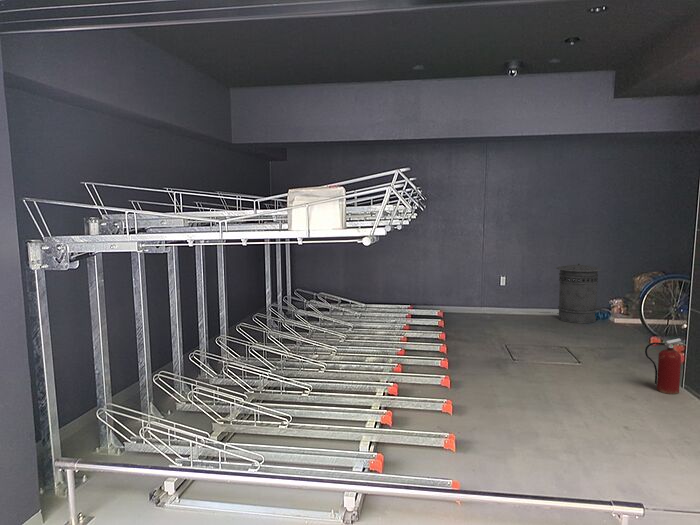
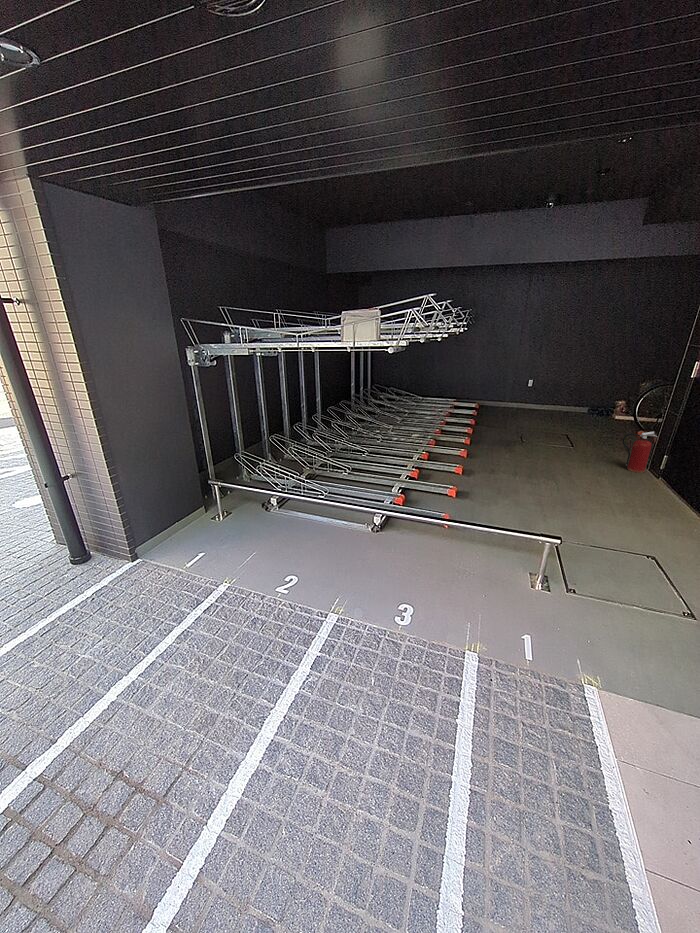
trash can: present [557,264,601,323] -> none [570,371,613,418]

